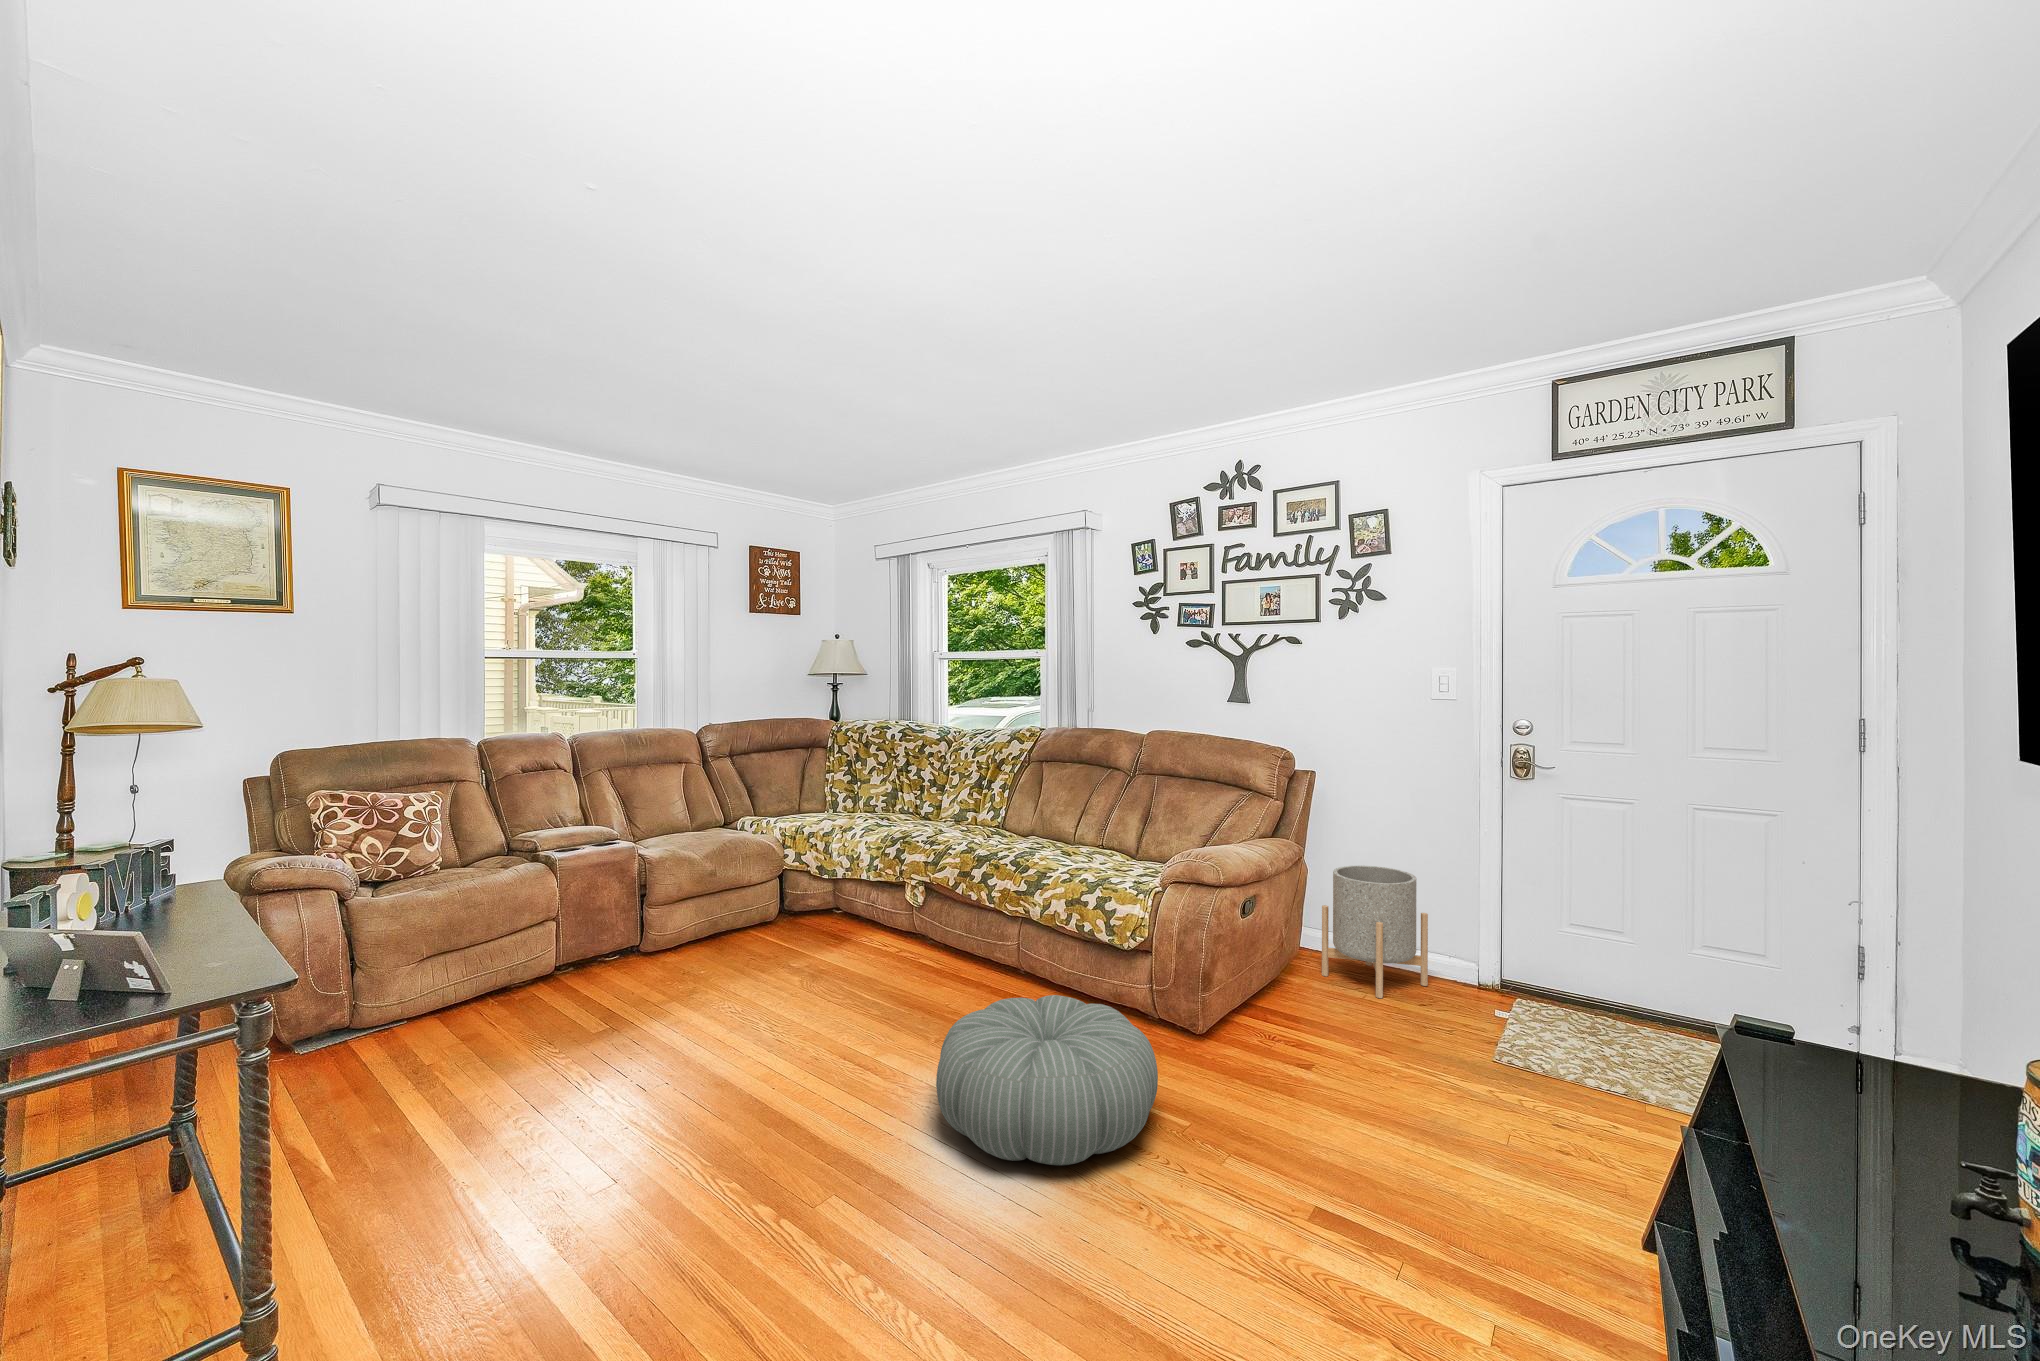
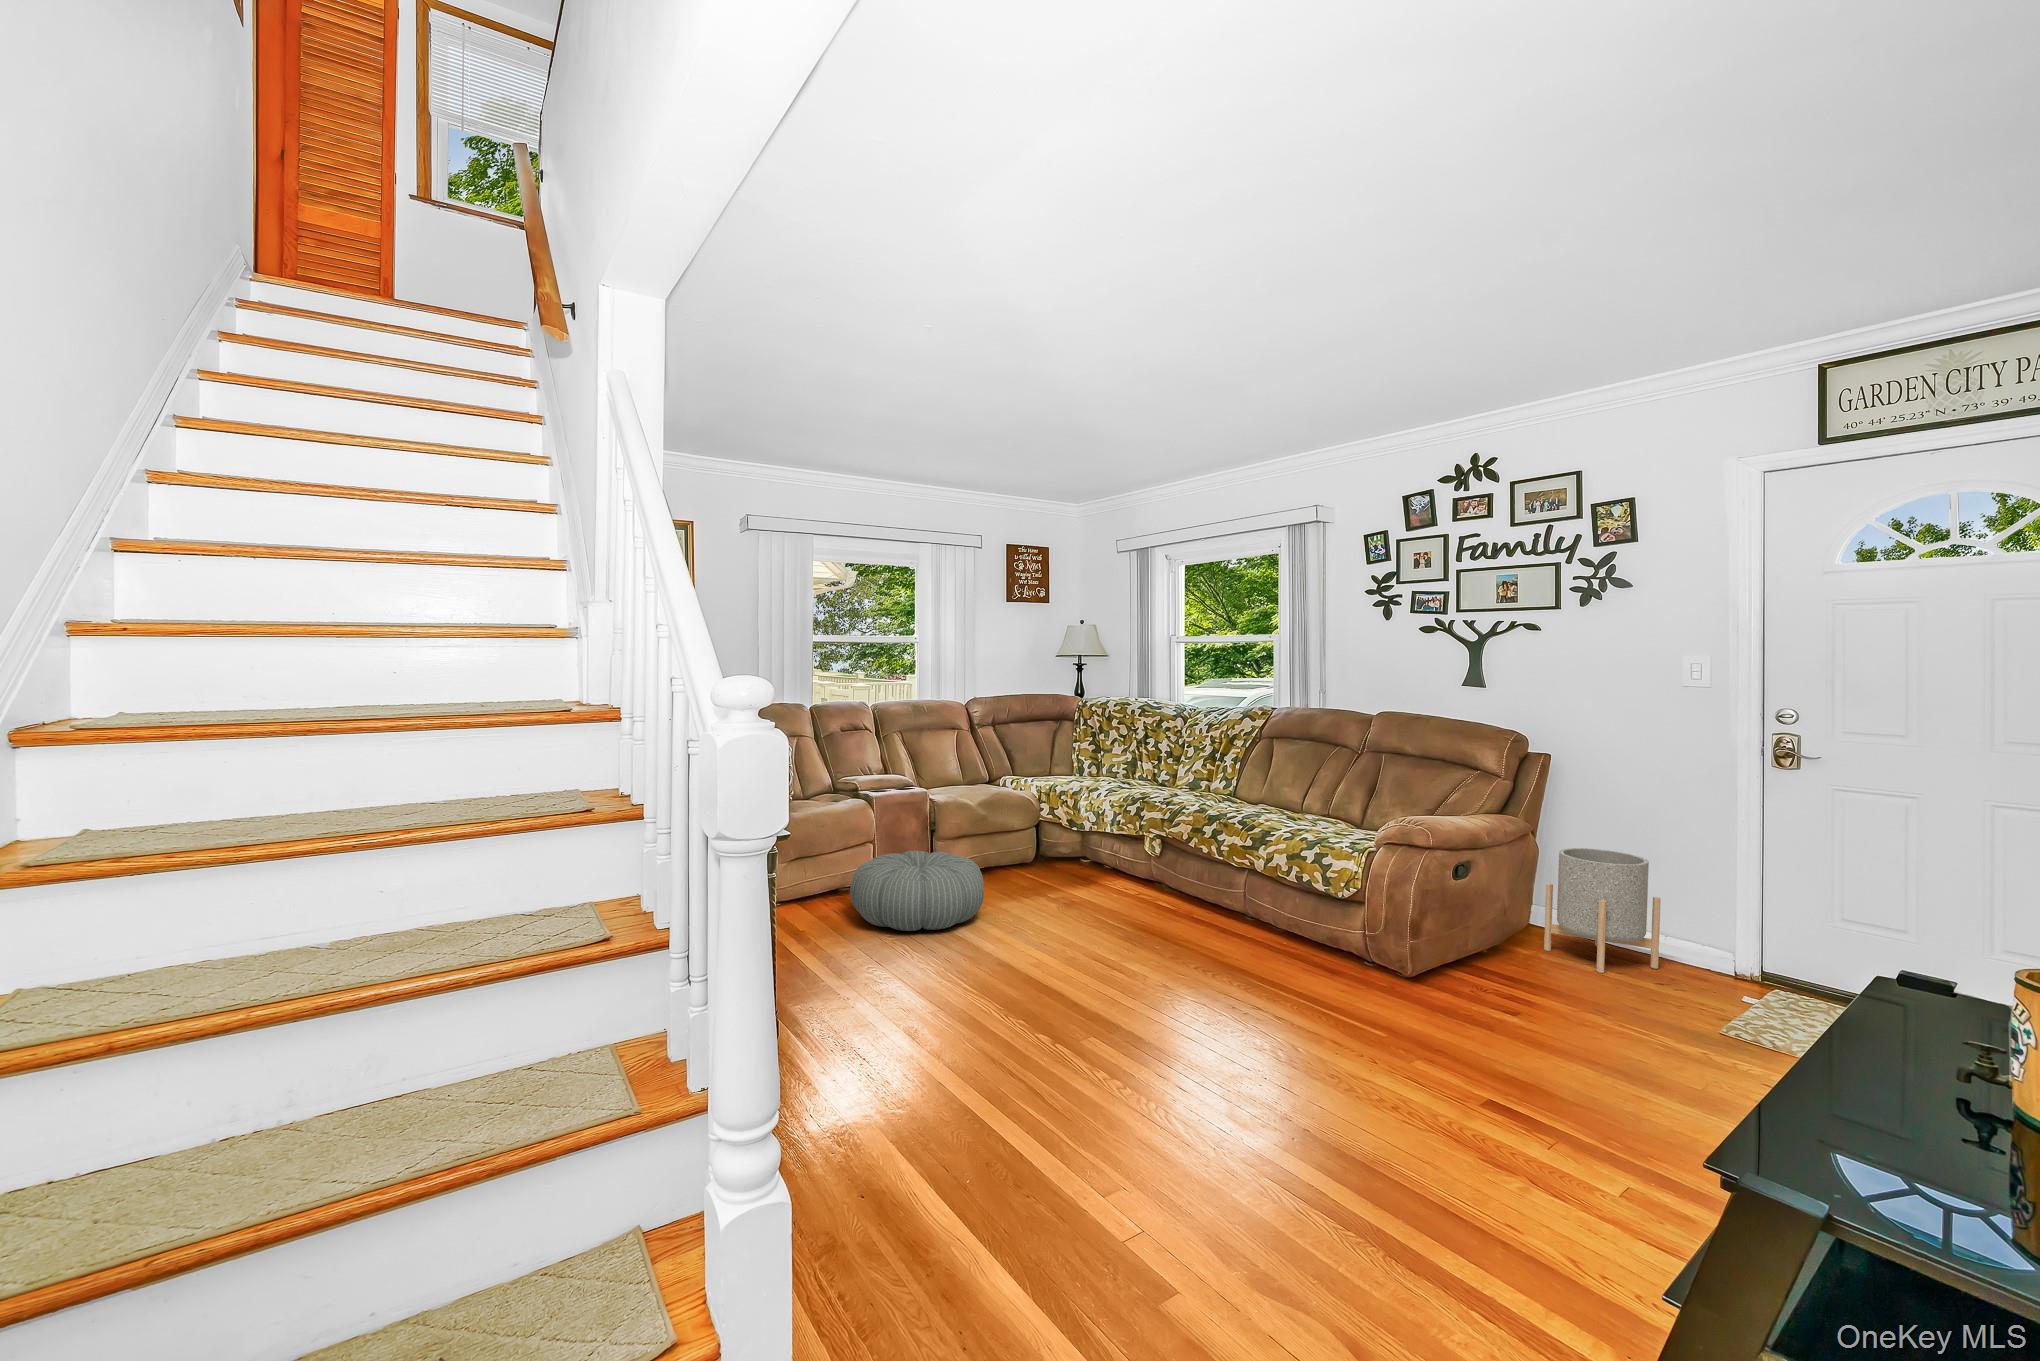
pouf: present [936,995,1158,1165] -> present [850,851,984,931]

